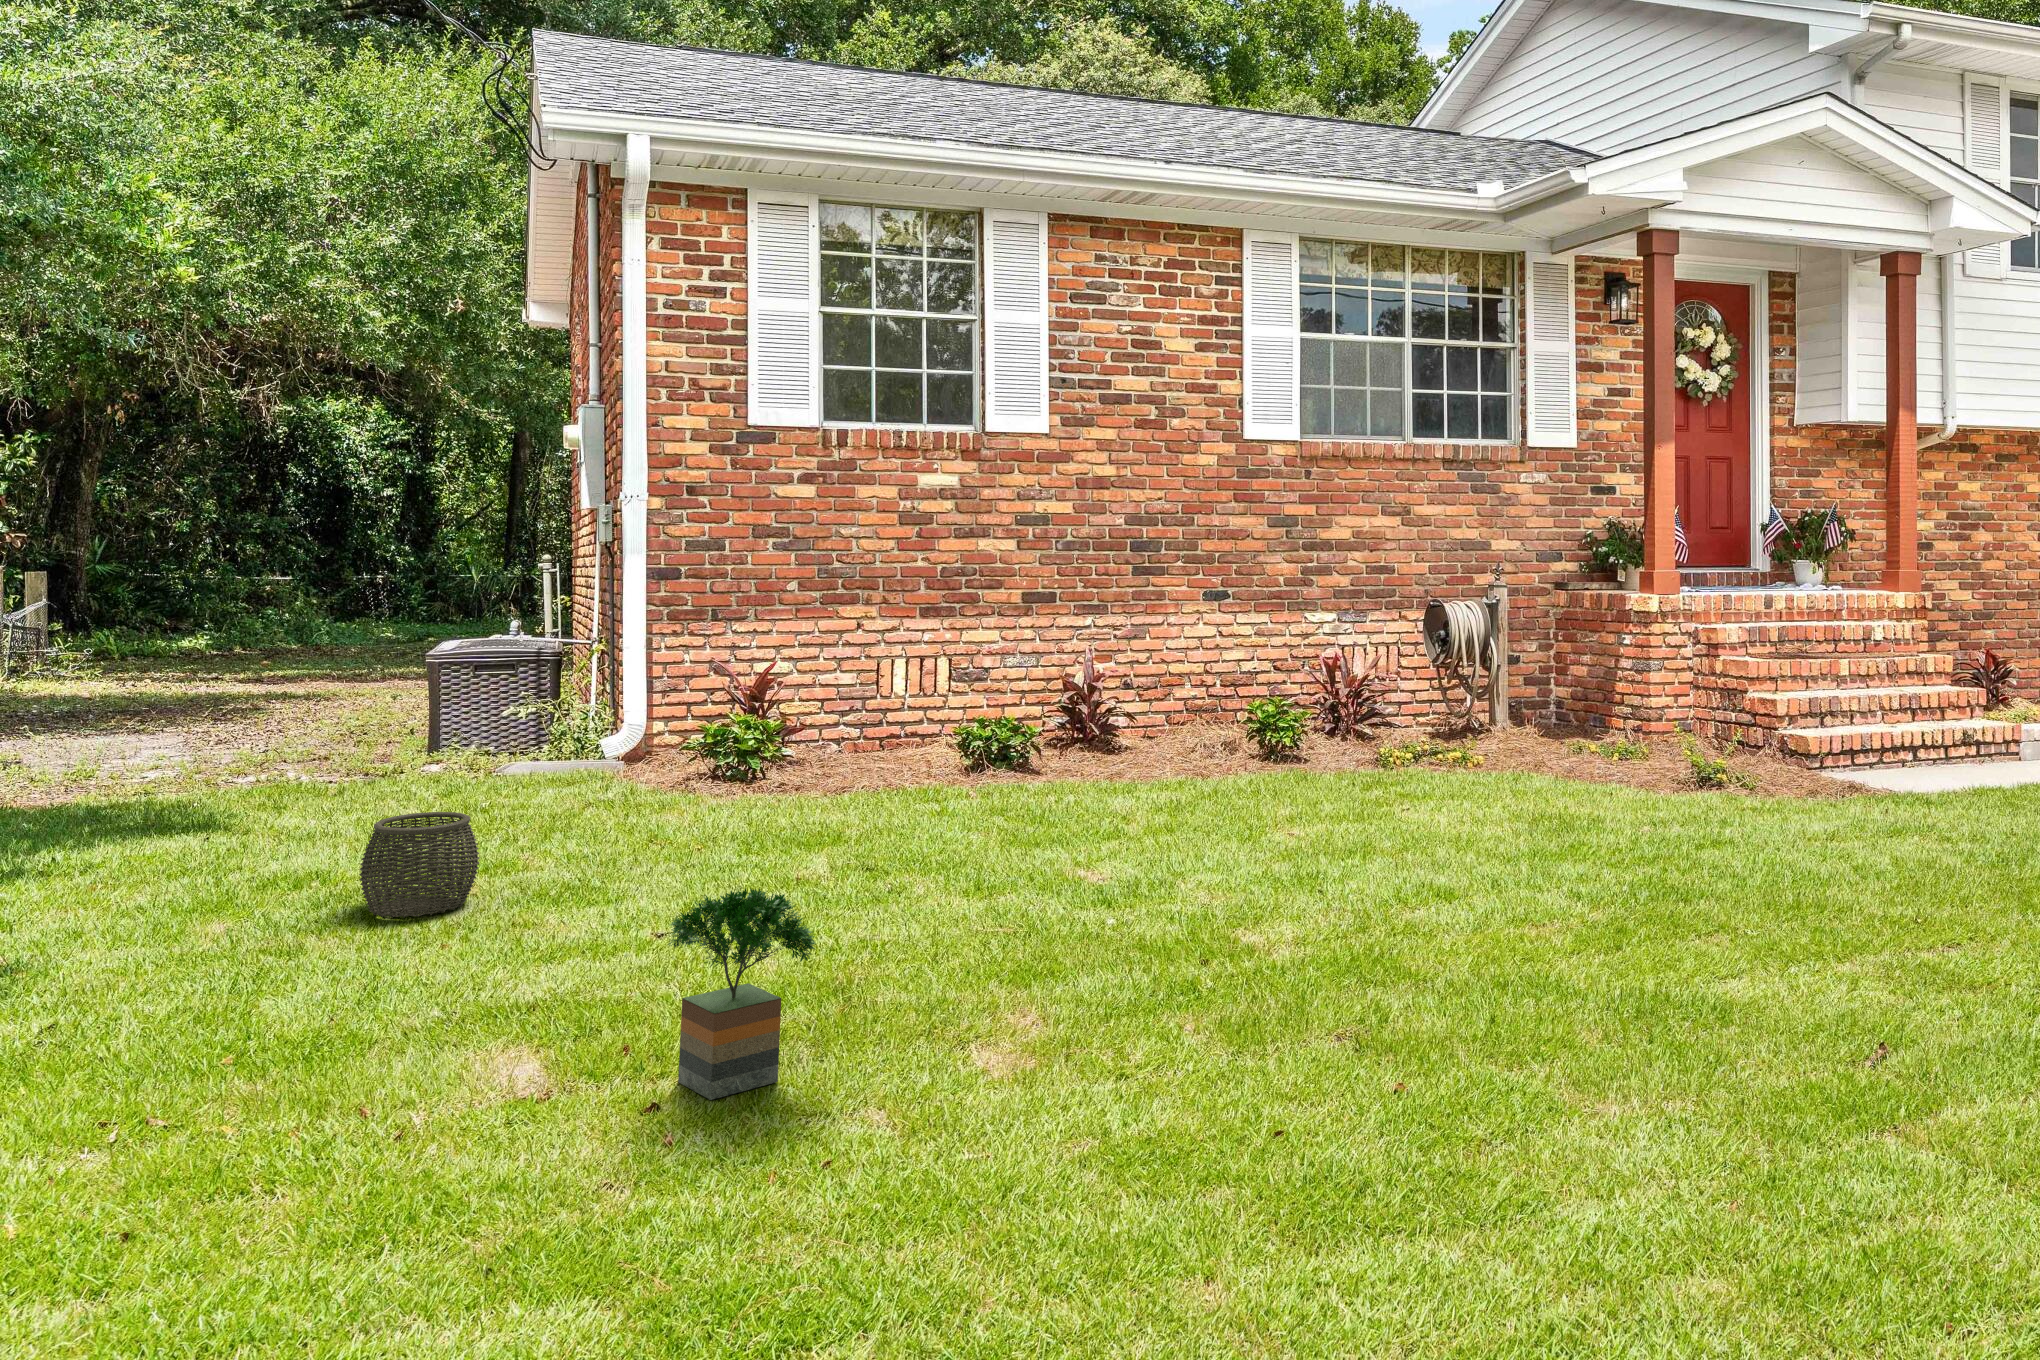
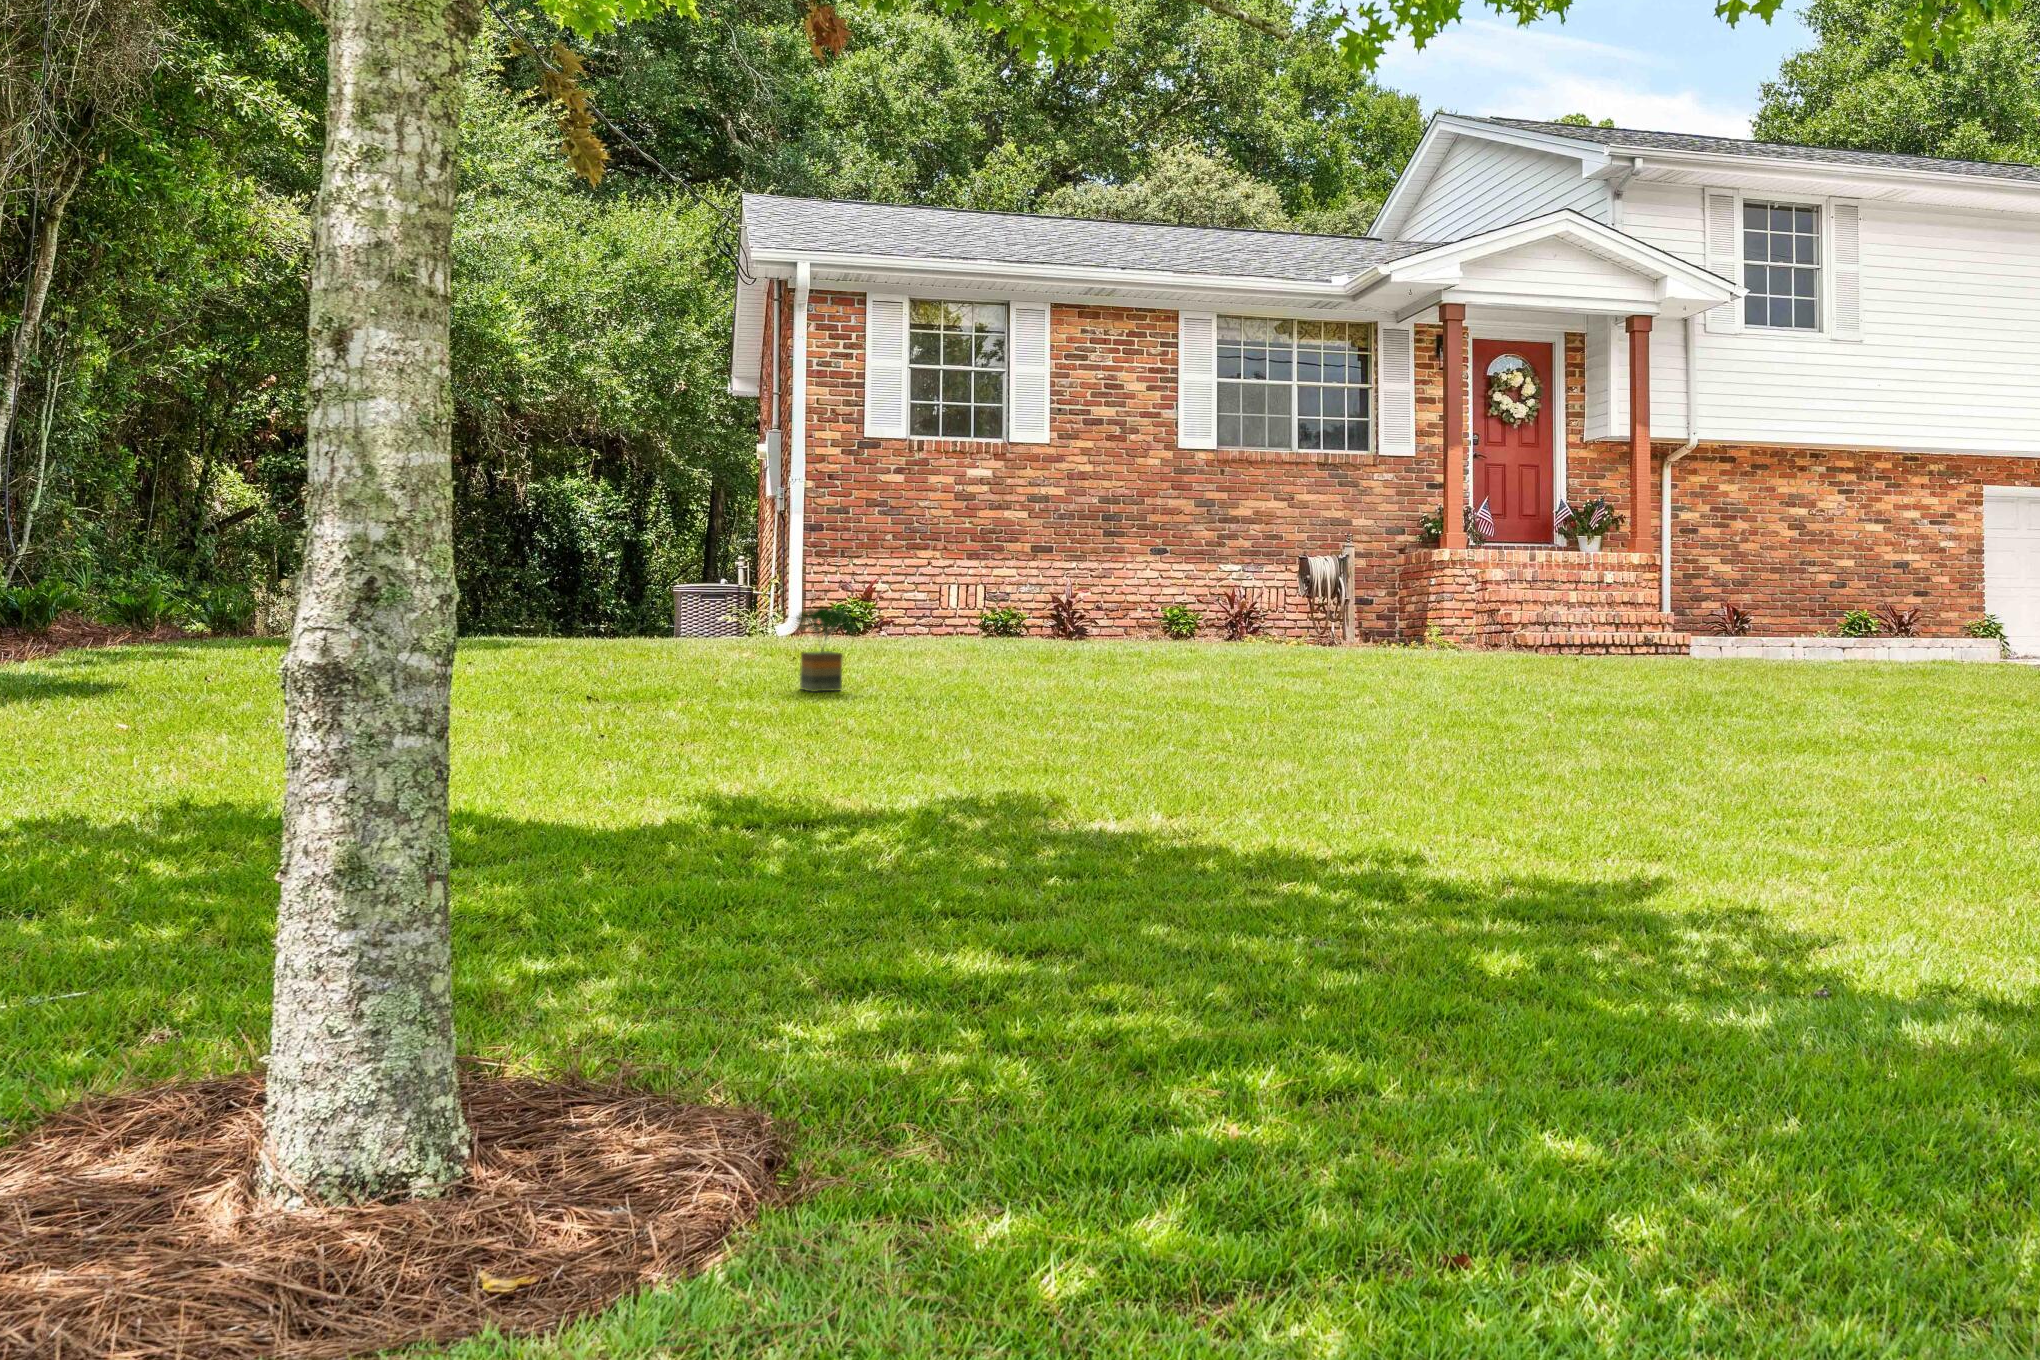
woven basket: present [359,812,480,918] -> none [661,610,716,656]

